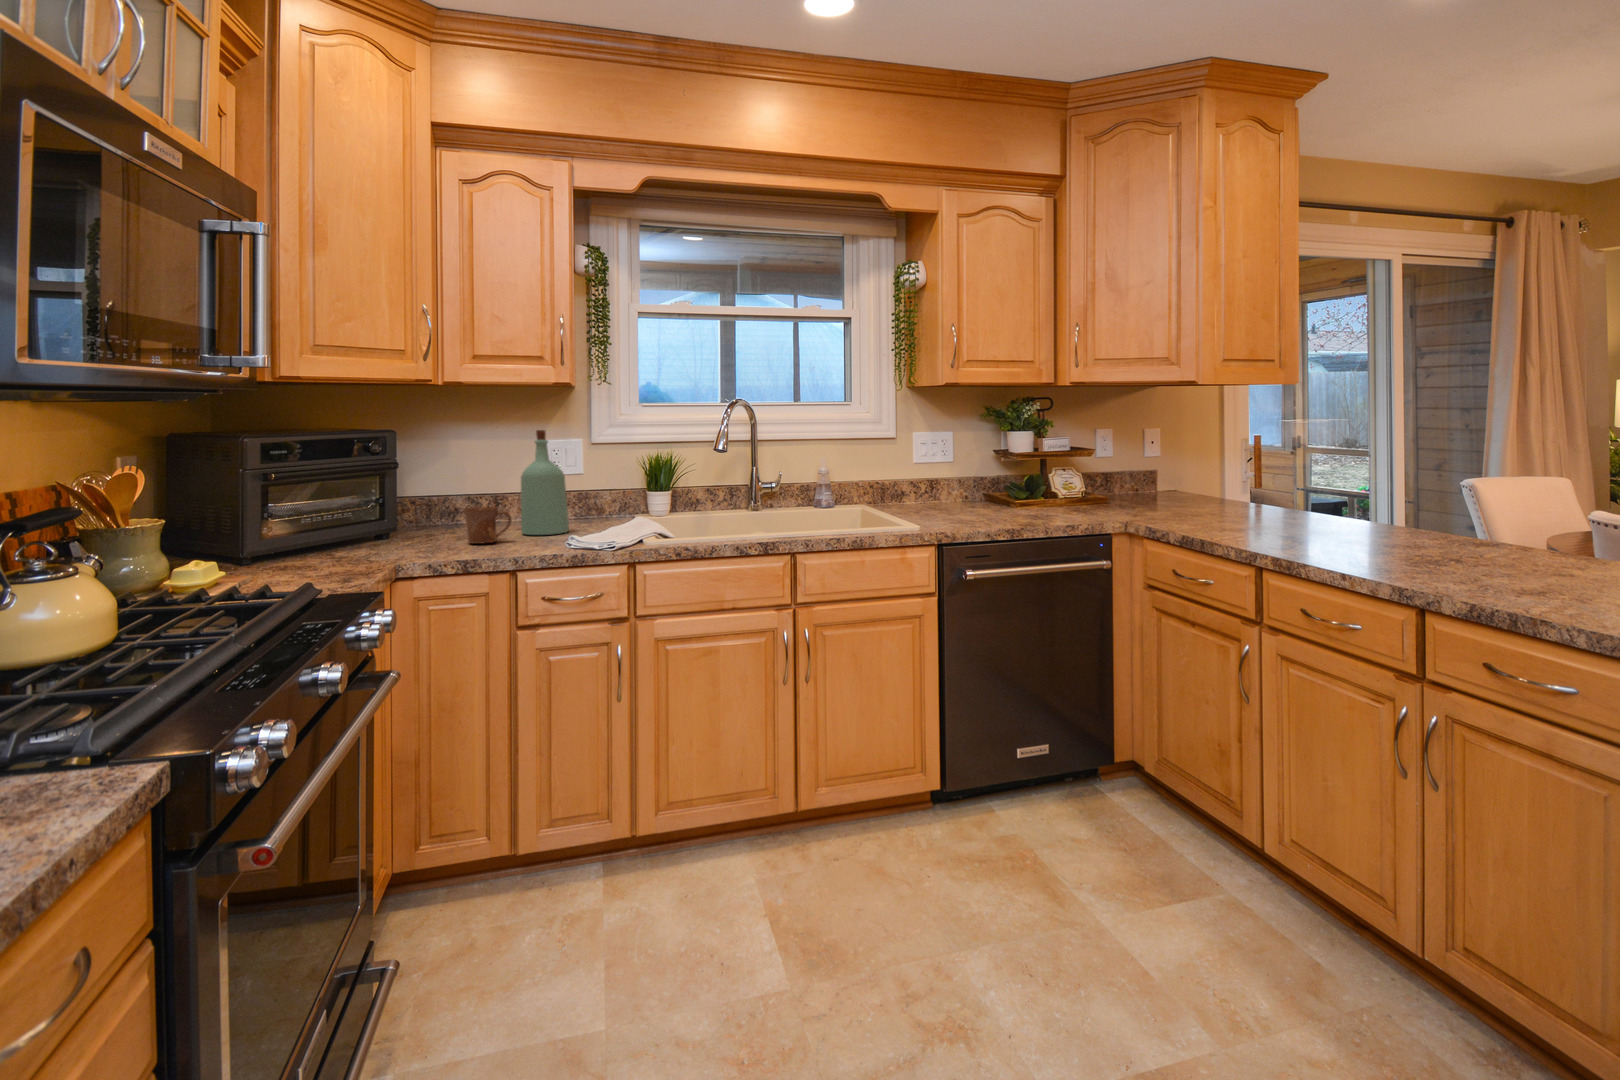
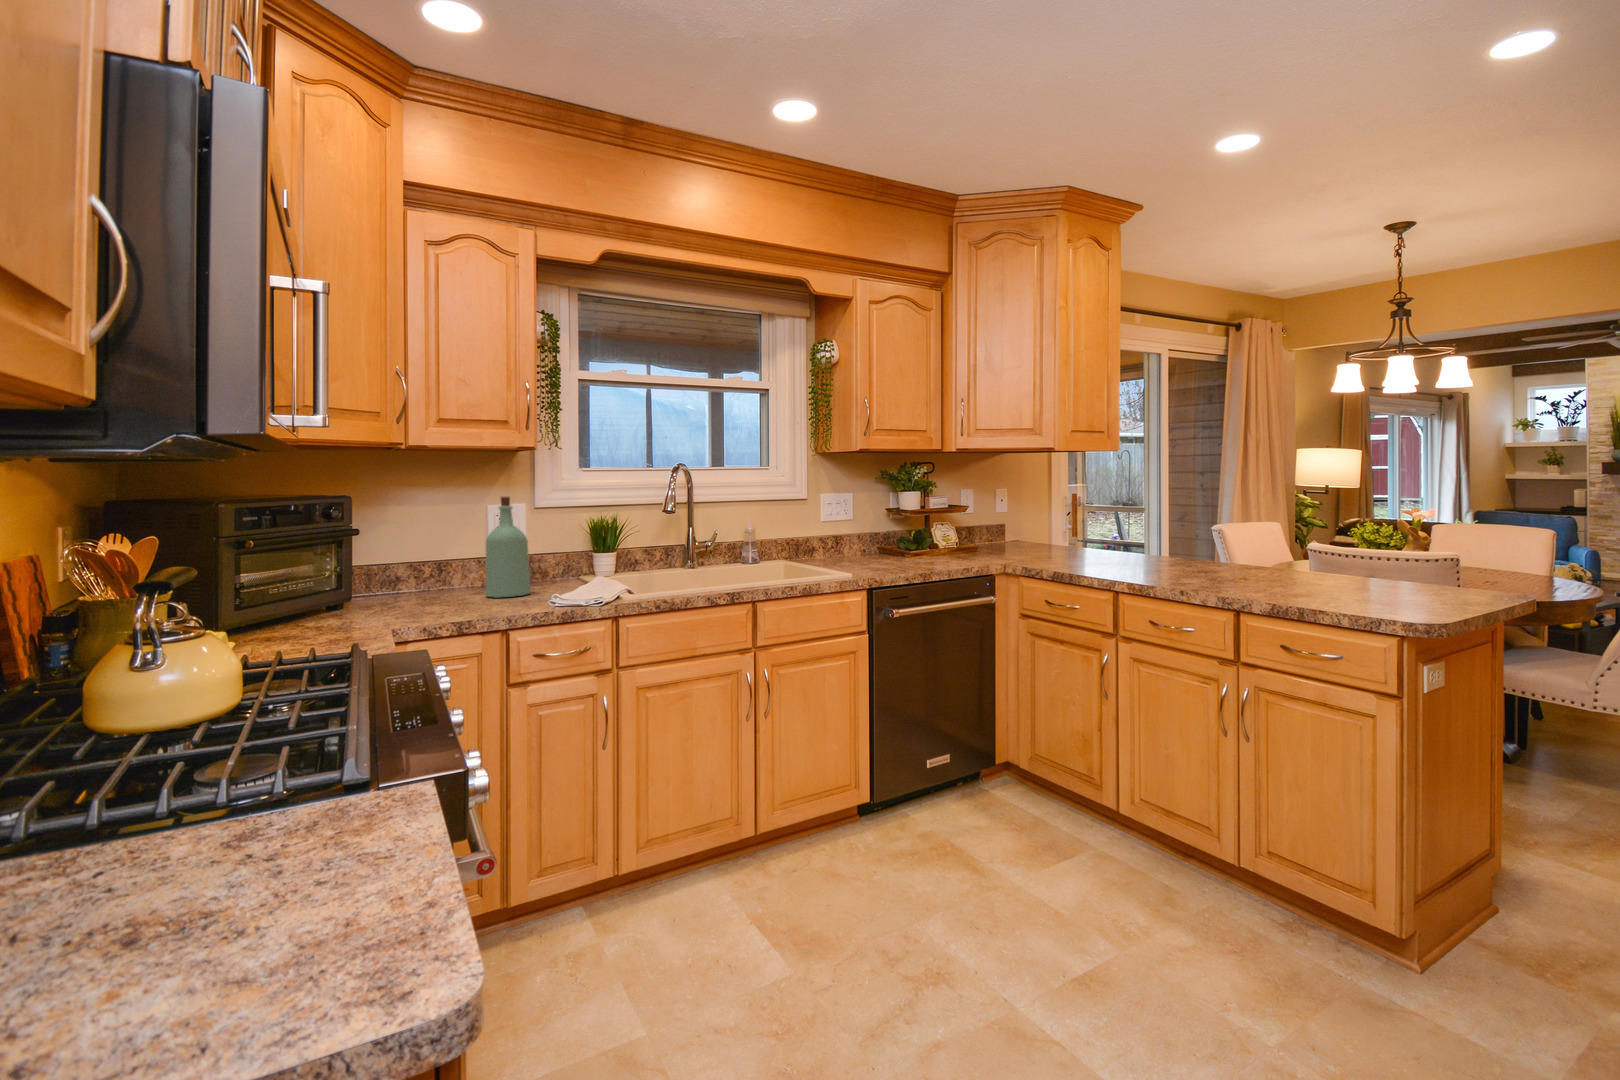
mug: present [463,507,511,544] -> none [441,571,488,607]

